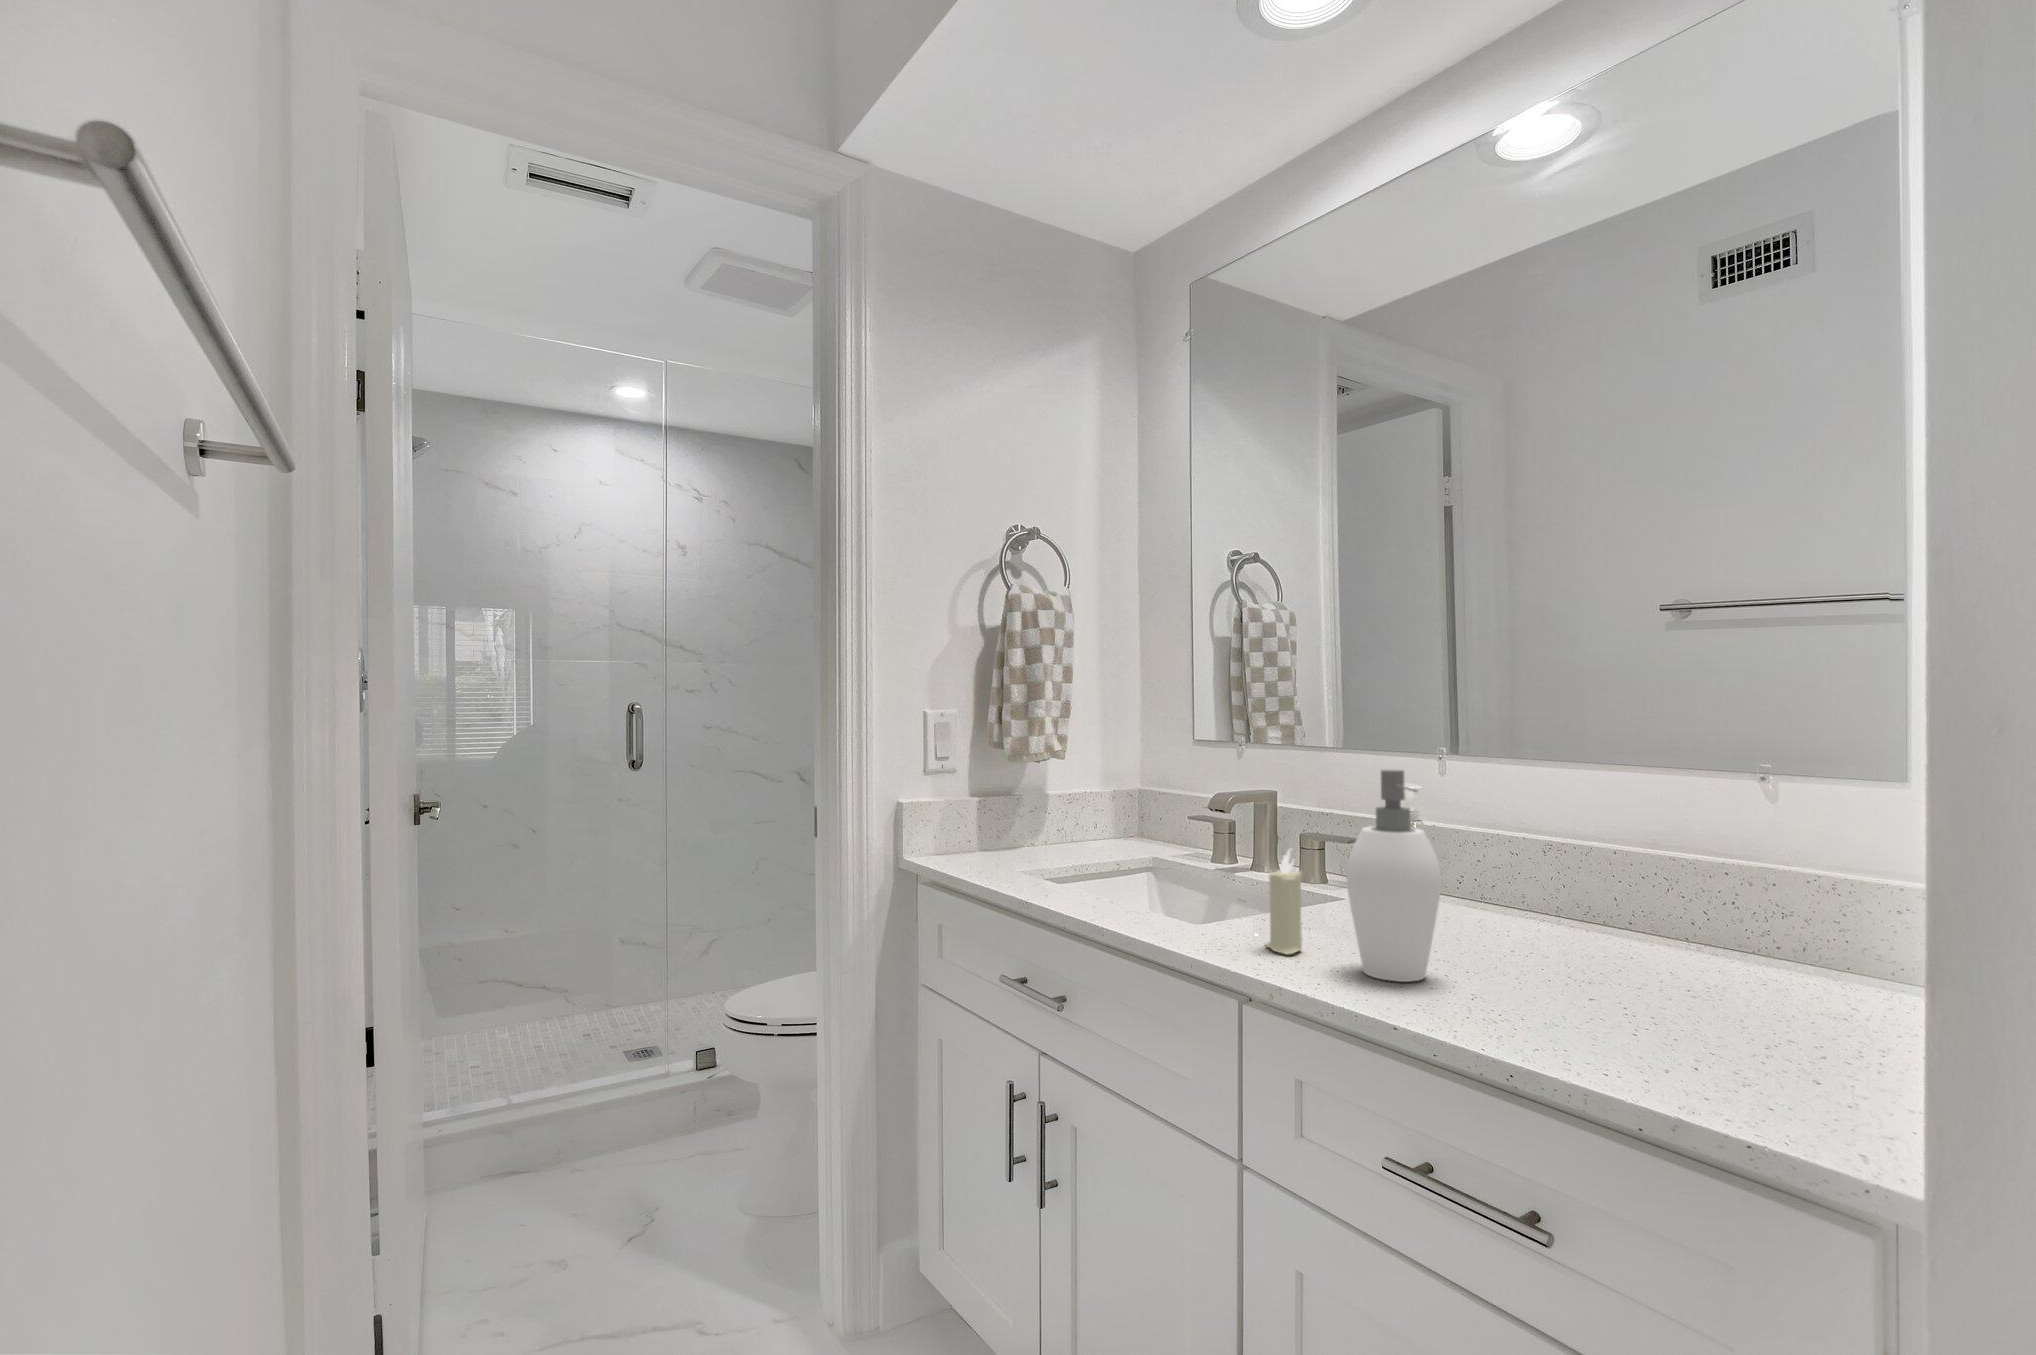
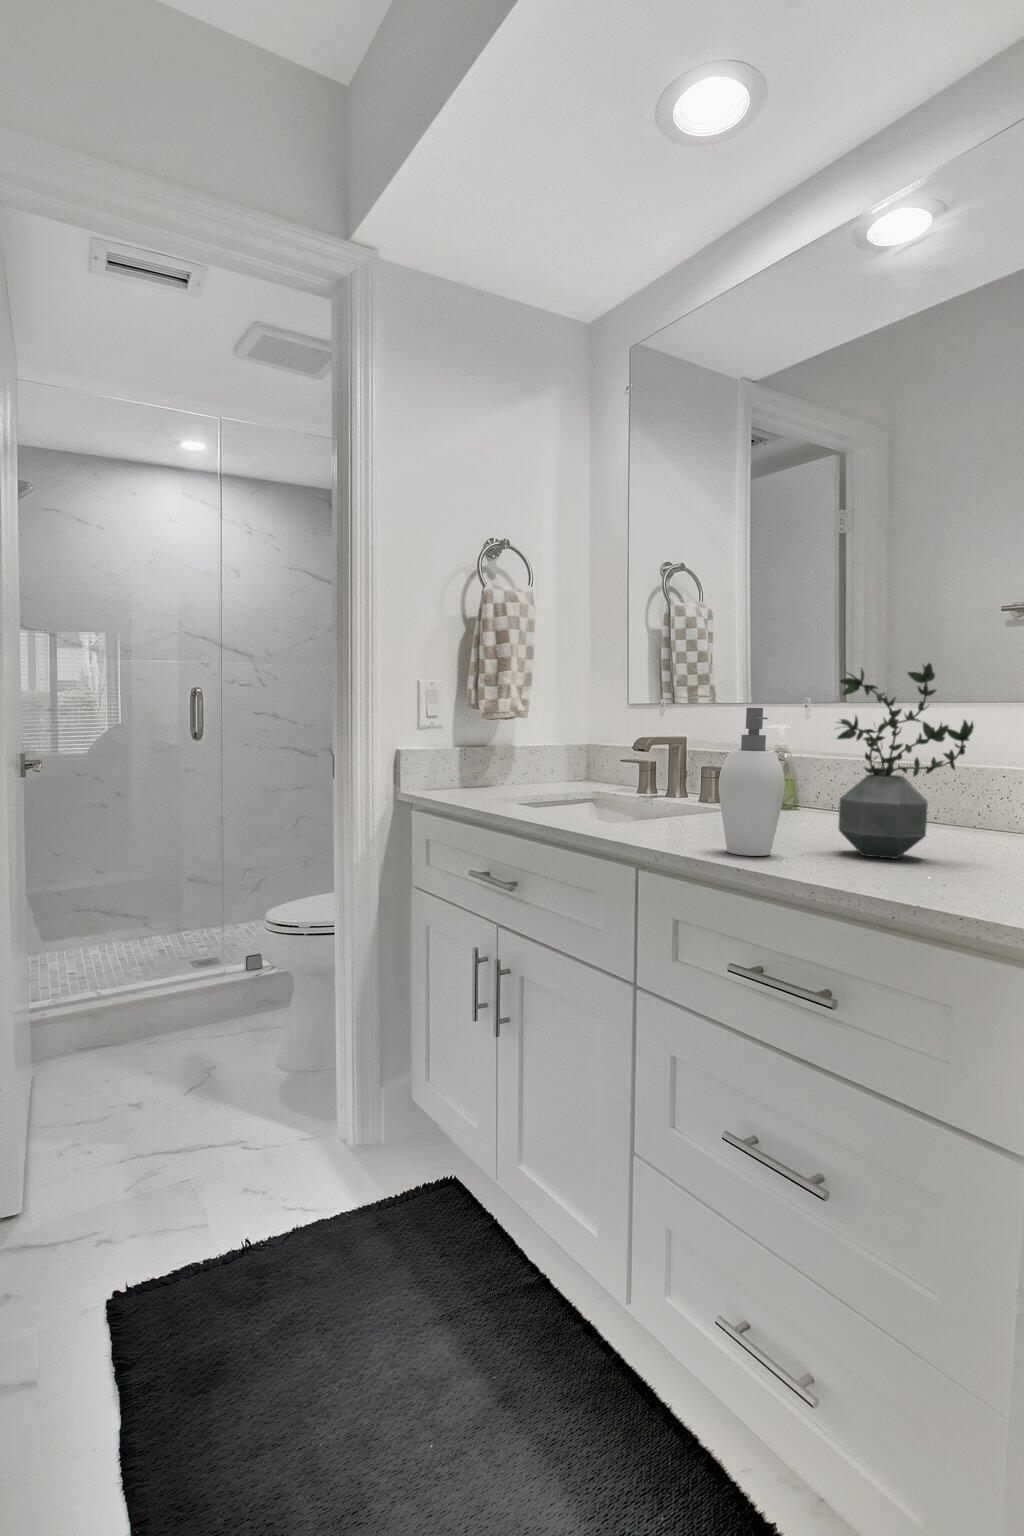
potted plant: none [1500,700,1701,978] -> present [837,662,974,859]
candle: present [1266,849,1302,954] -> none [661,768,690,843]

